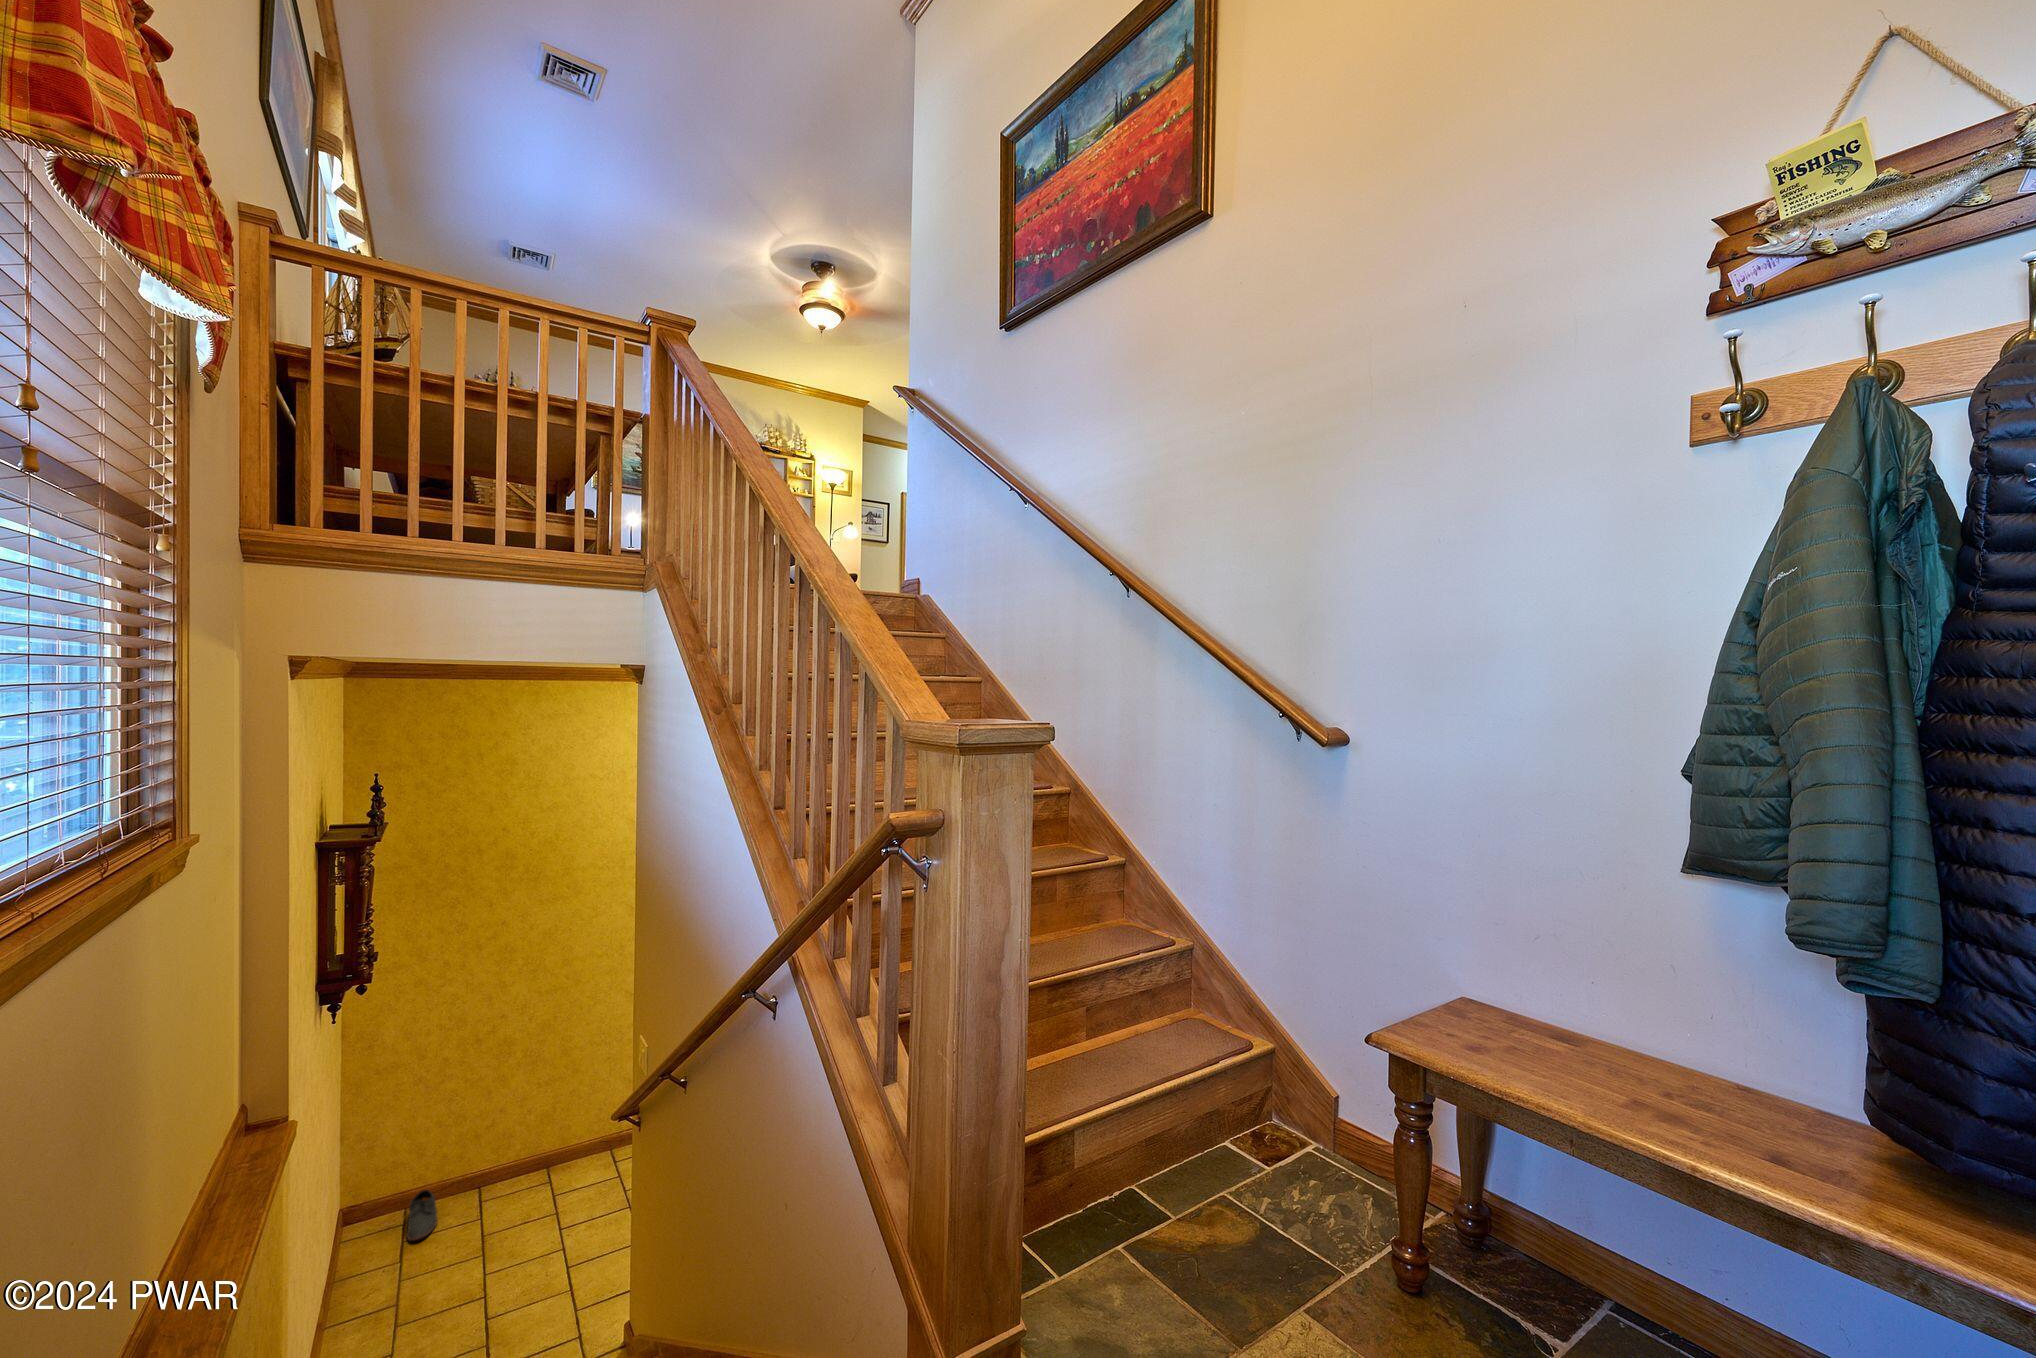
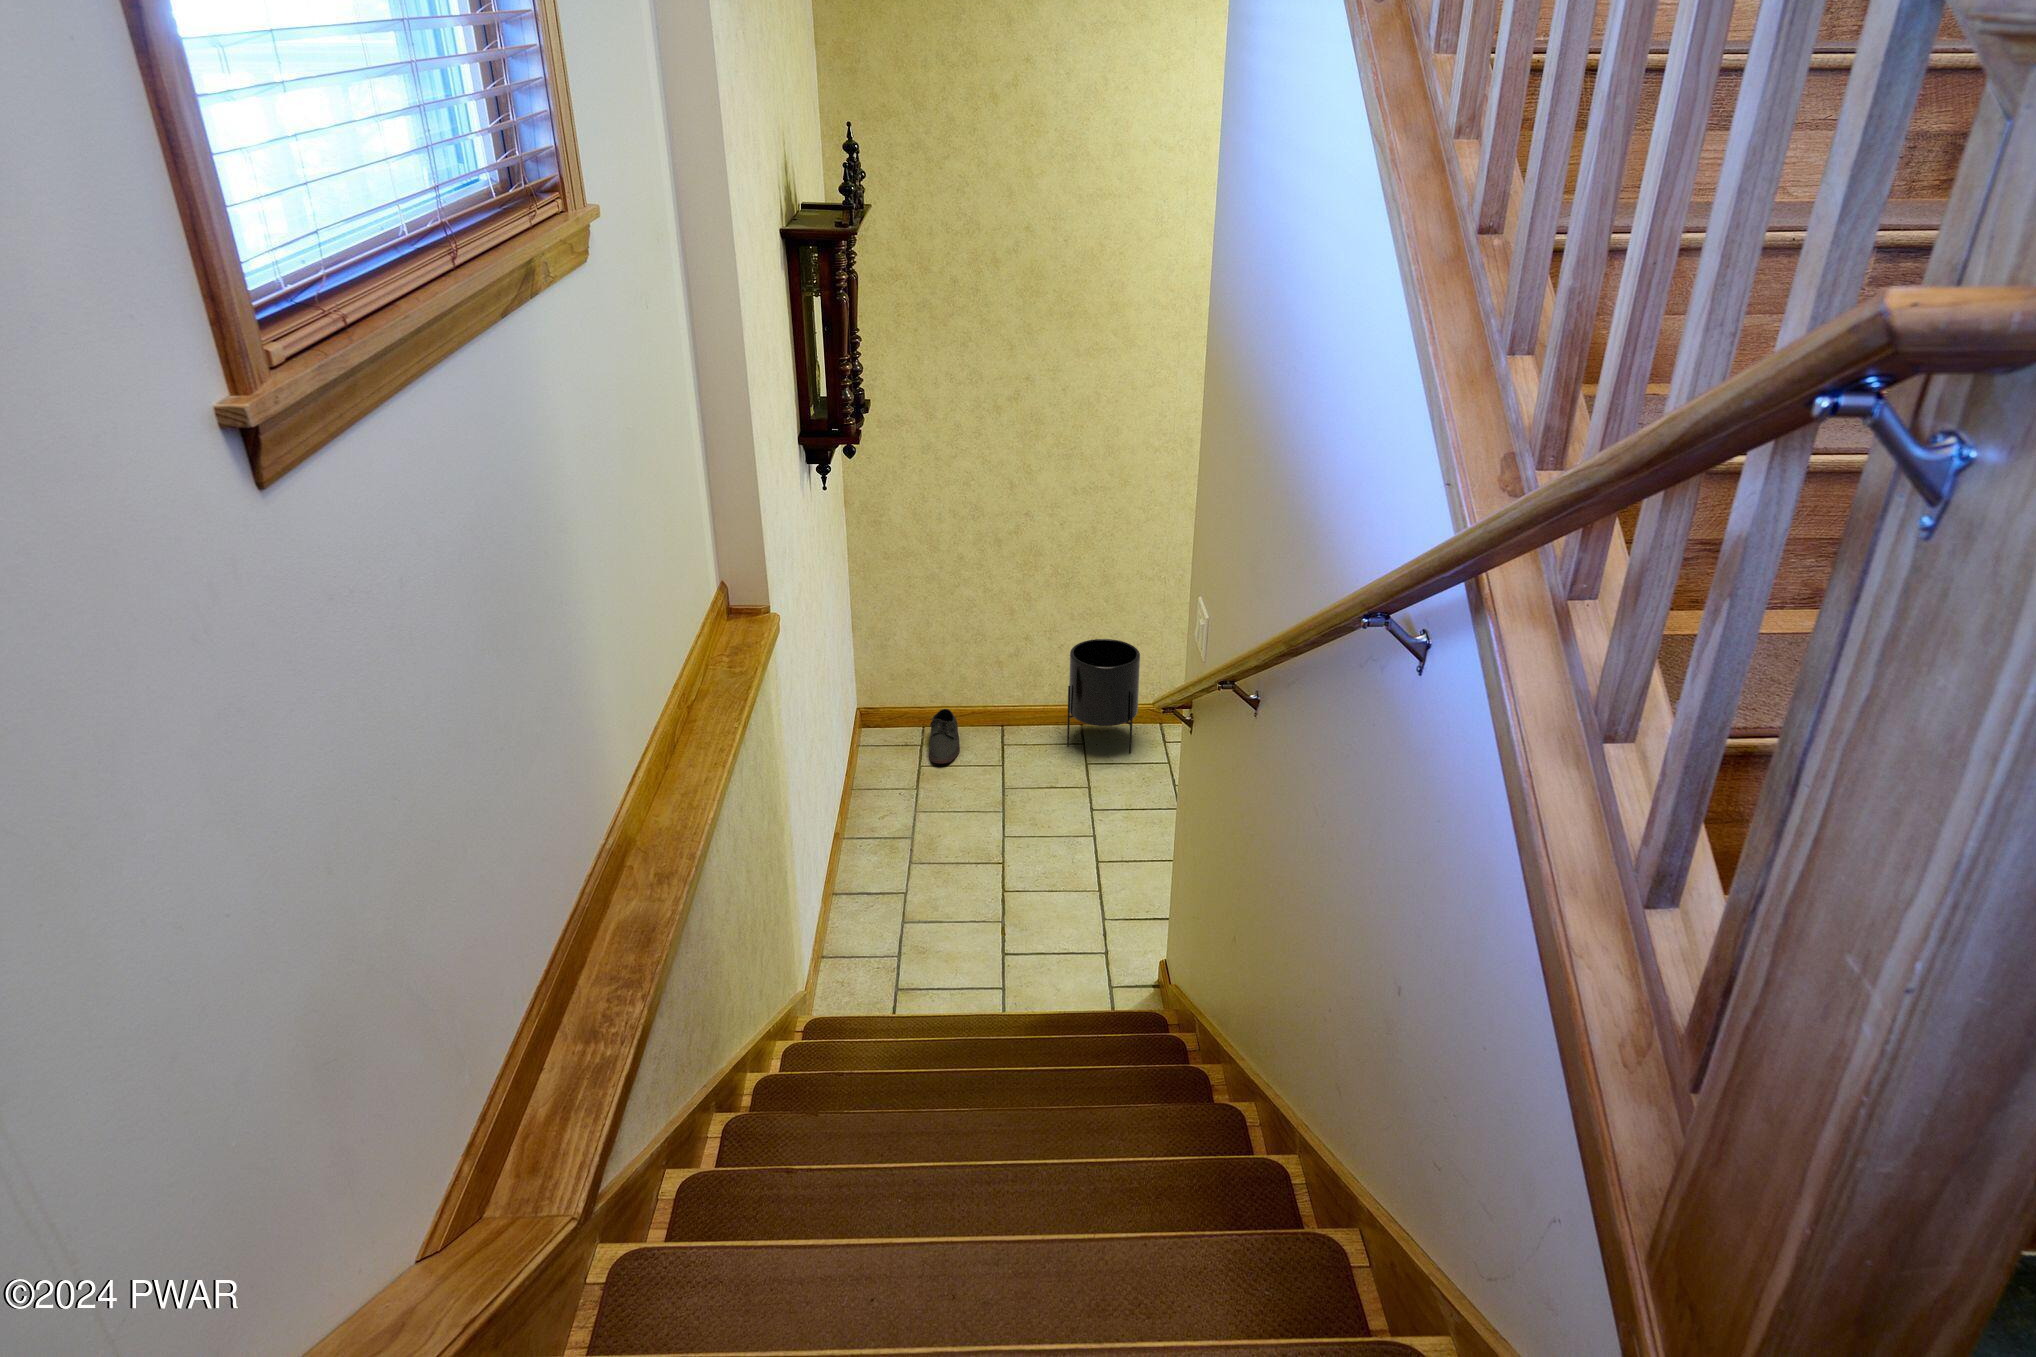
planter: none [537,1090,596,1187] -> present [1067,639,1140,753]

